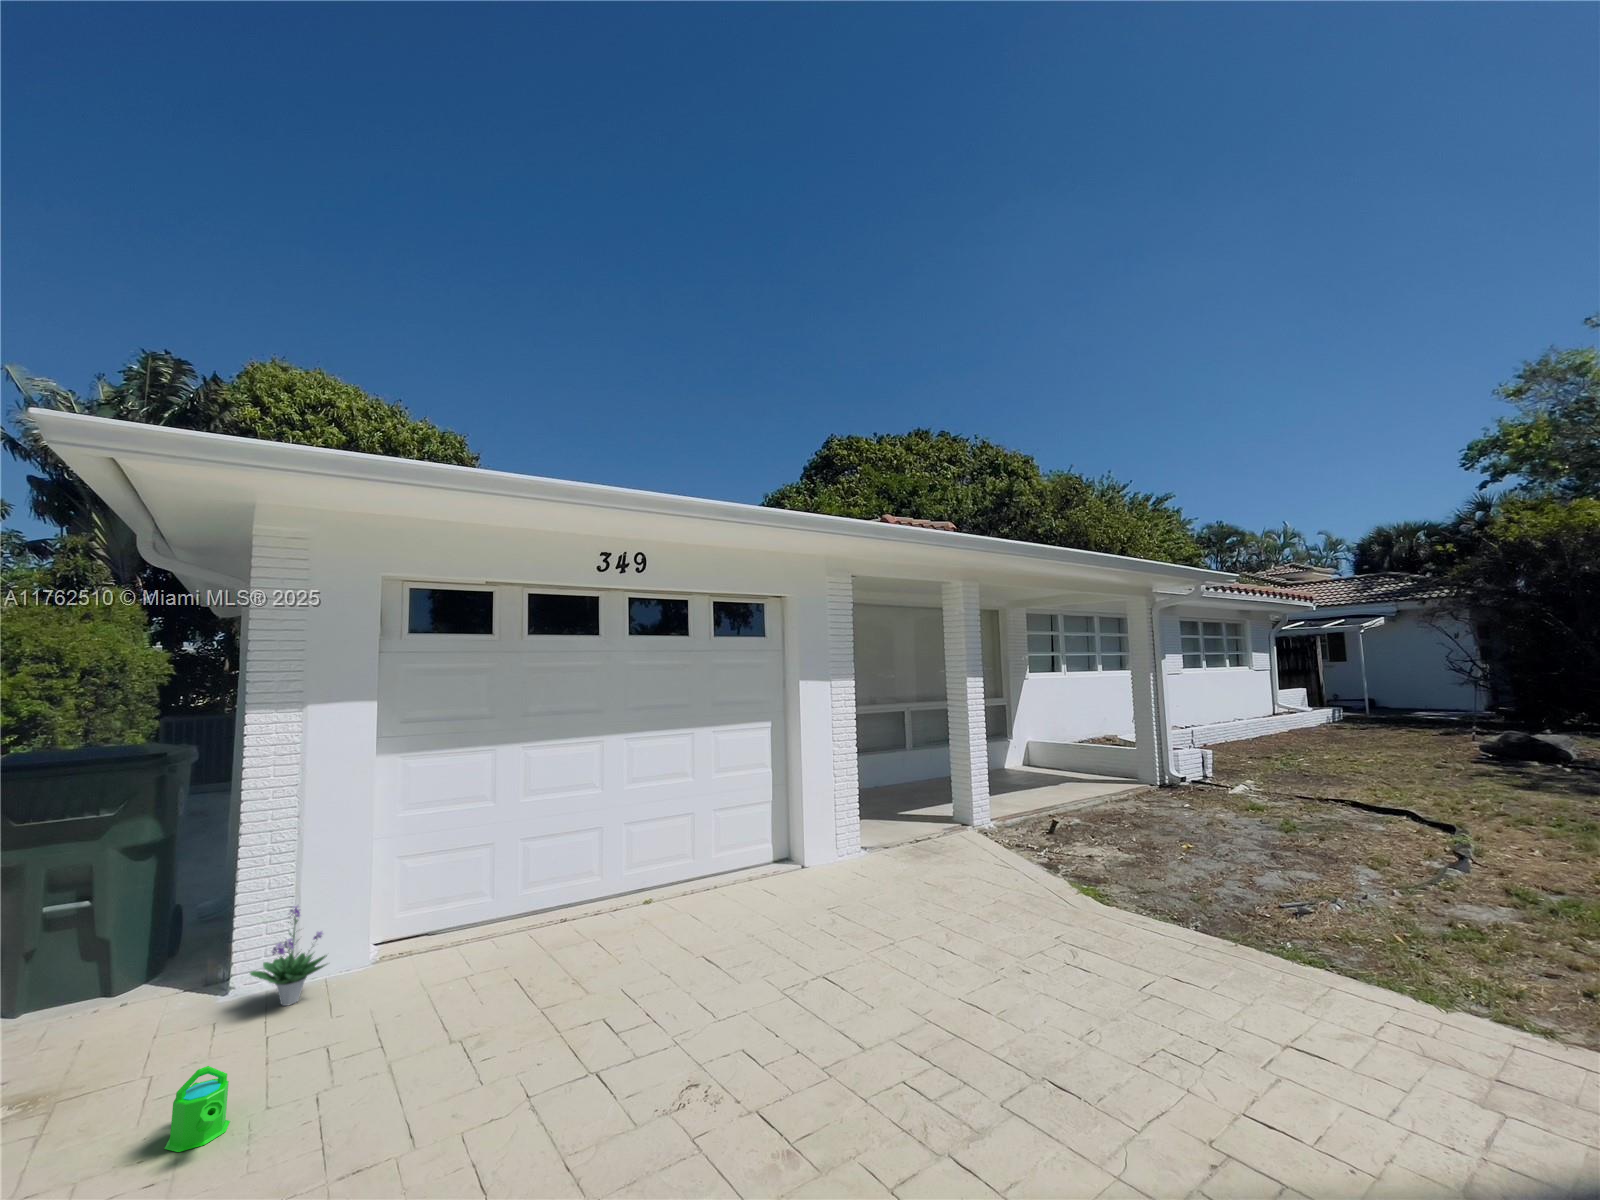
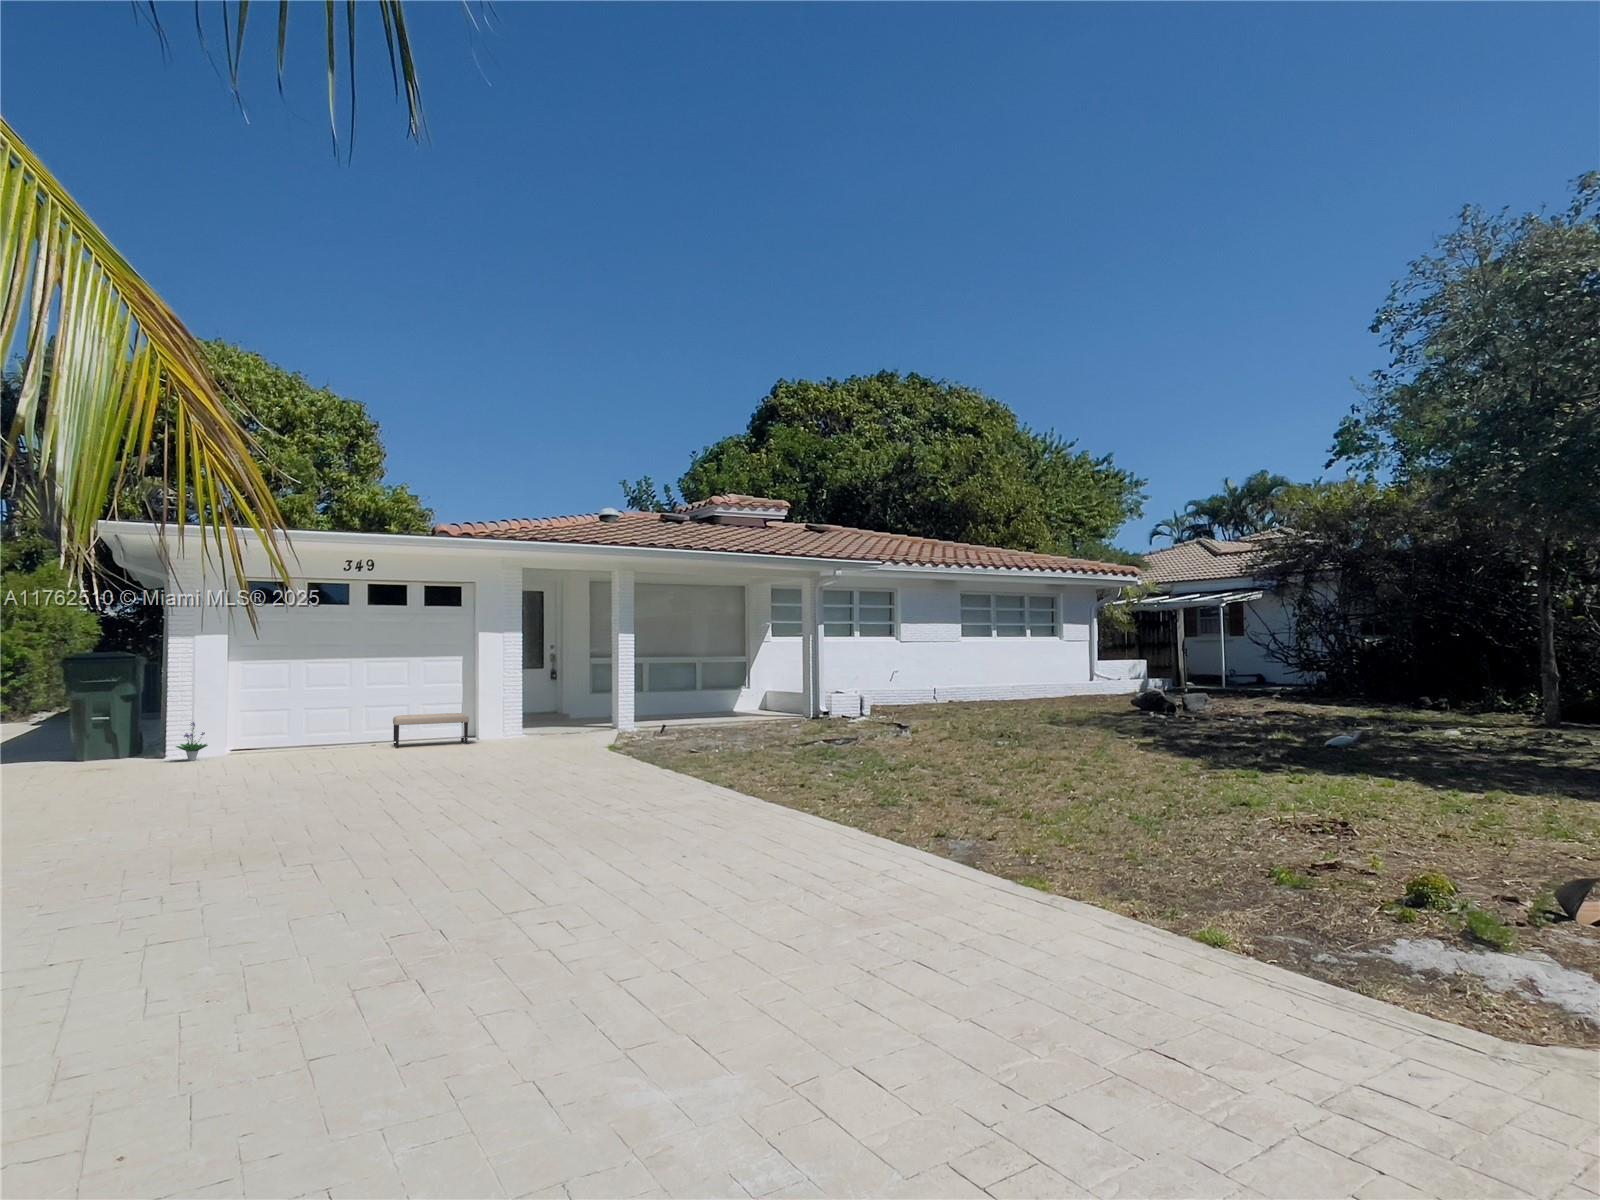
bench: none [673,823,803,906] -> present [393,713,469,748]
watering can: present [164,1066,230,1152] -> none [152,750,172,773]

